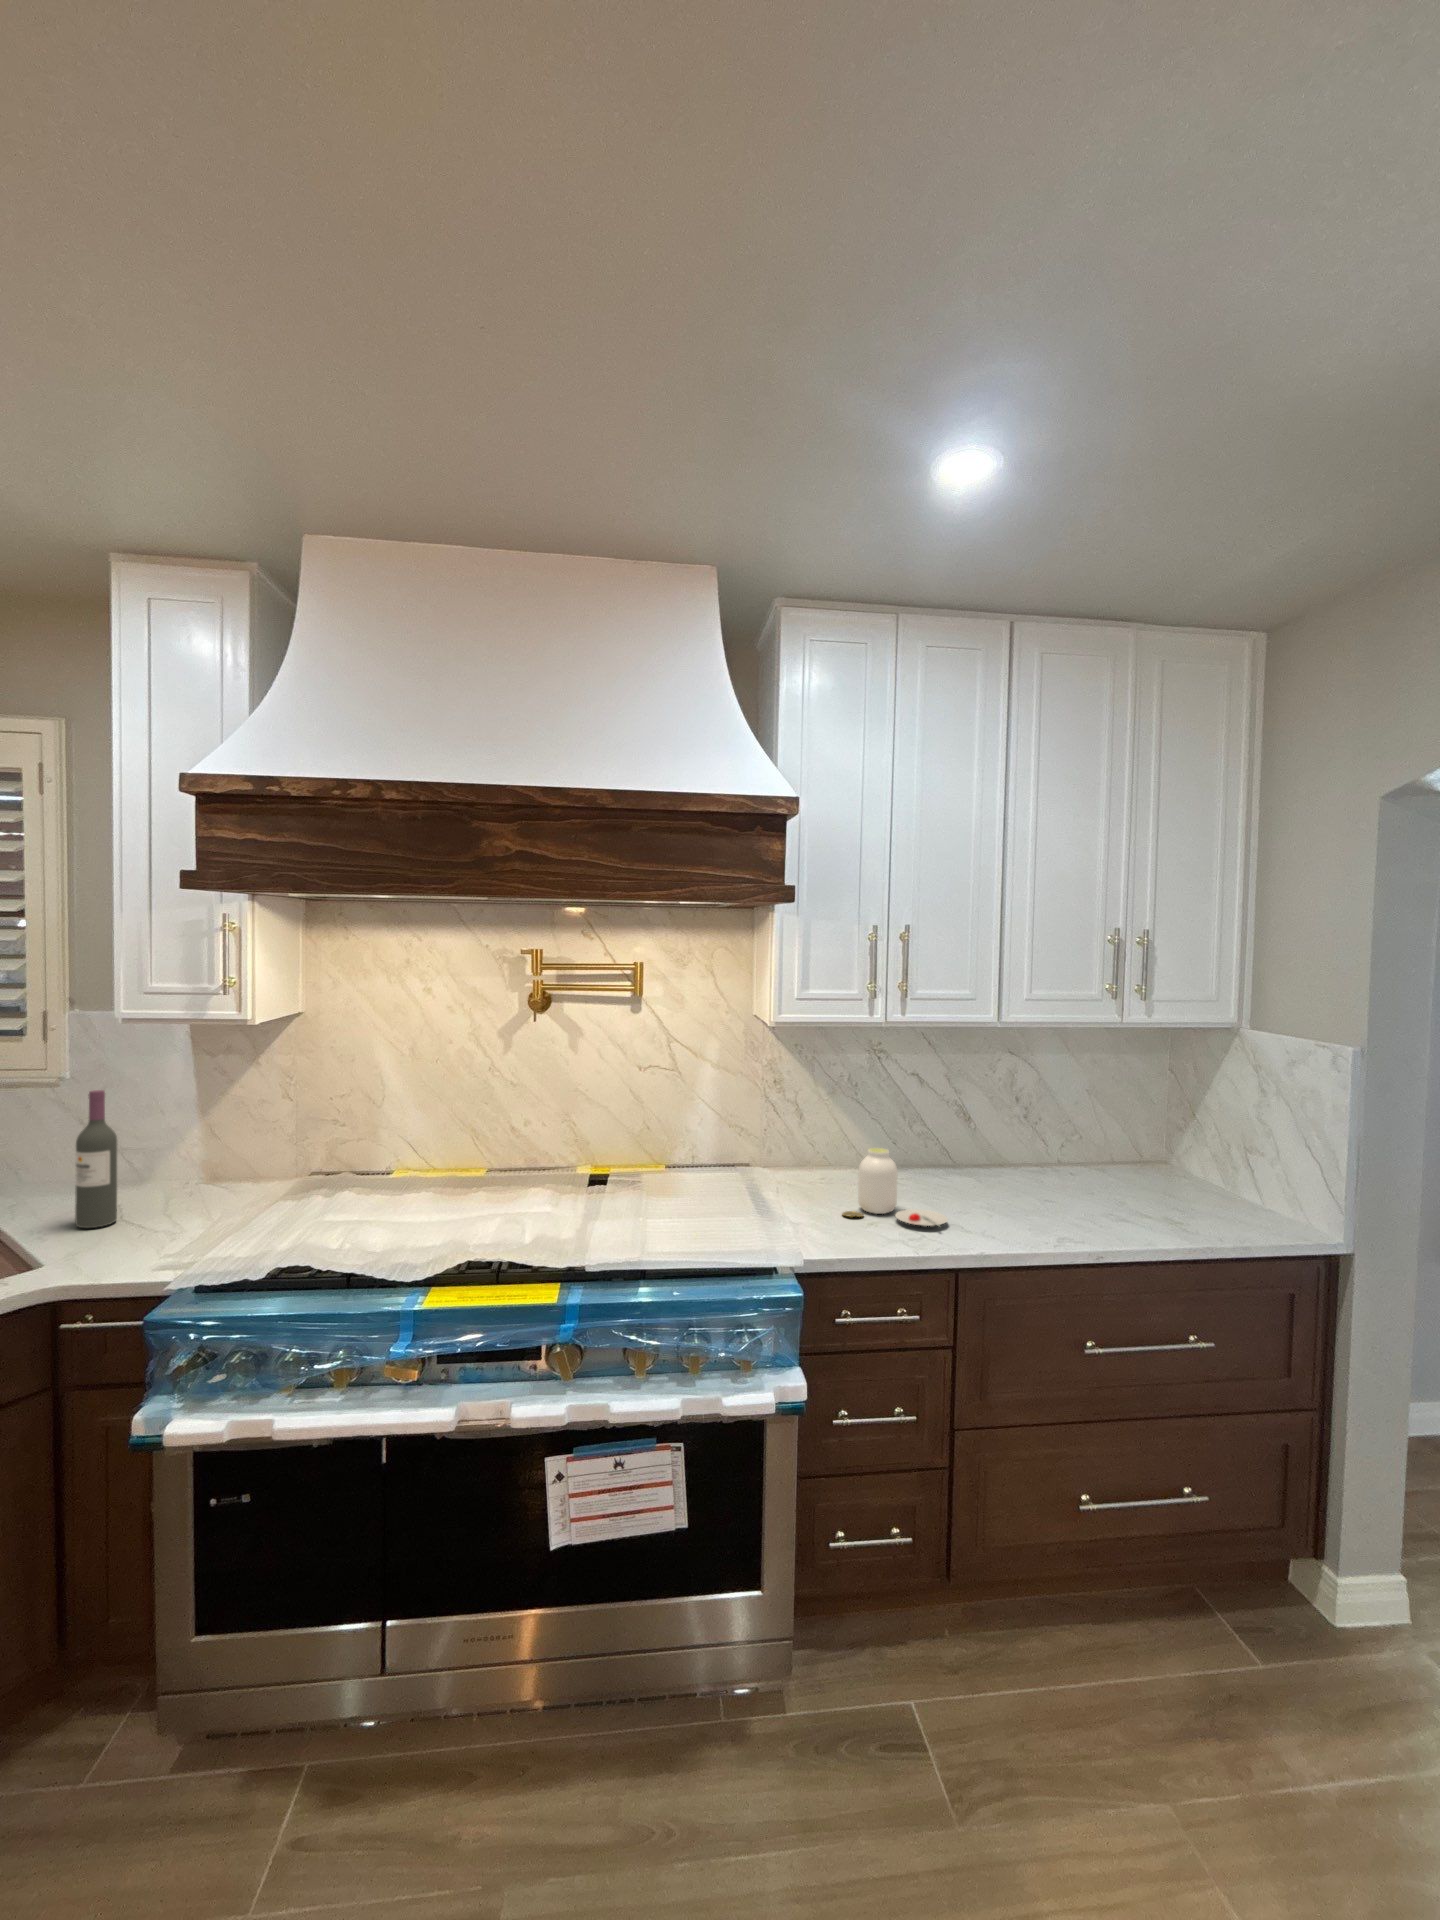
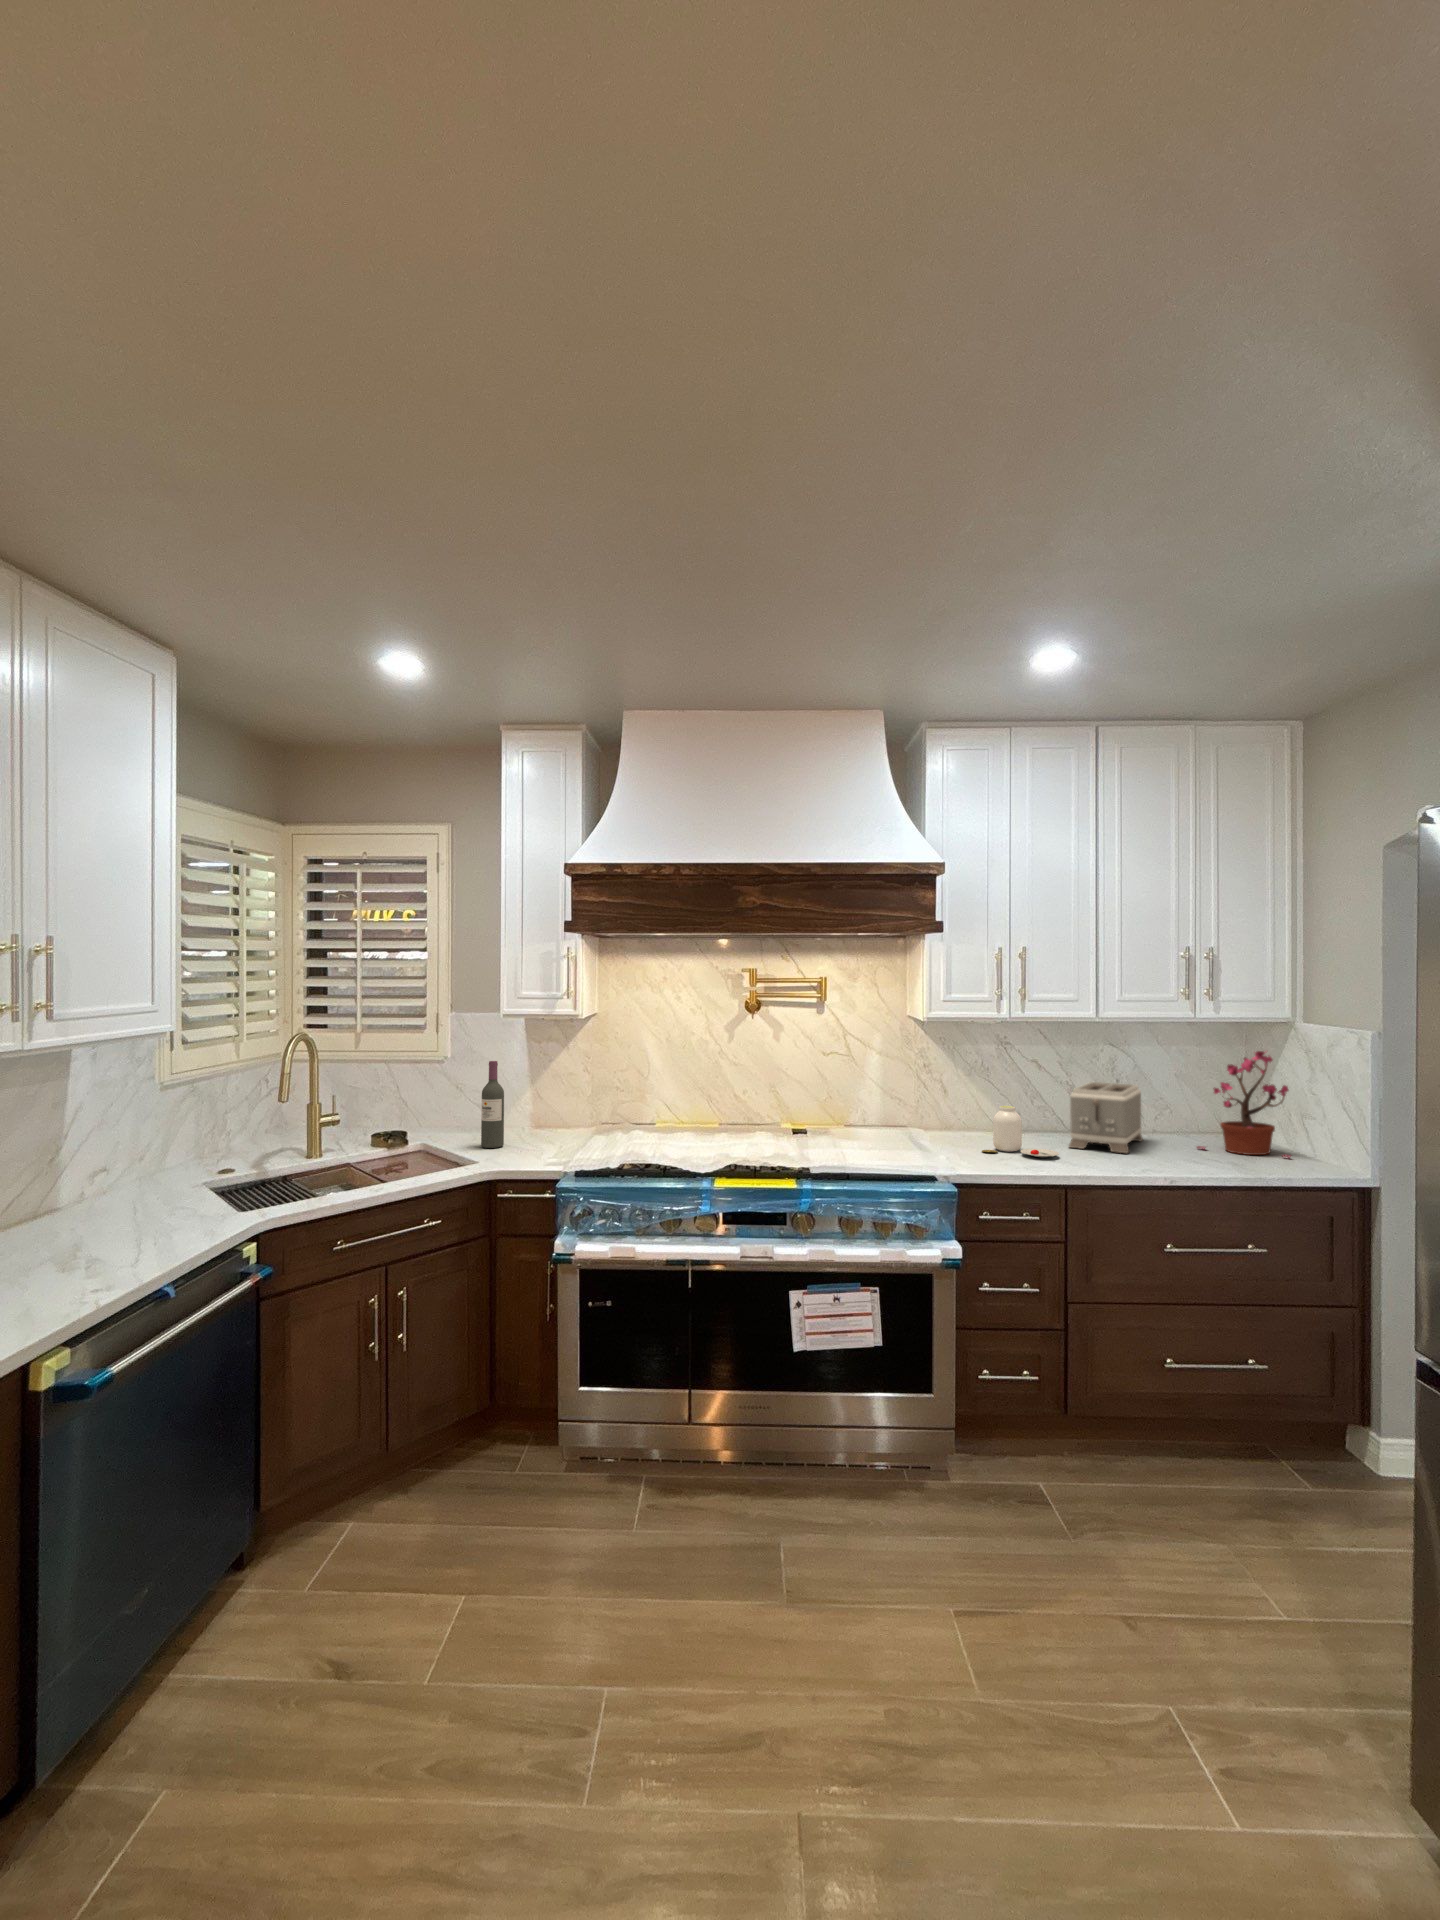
potted plant: none [1122,1070,1248,1218] -> present [1197,1051,1290,1158]
toaster: none [958,1106,1052,1214] -> present [1069,1082,1143,1153]

